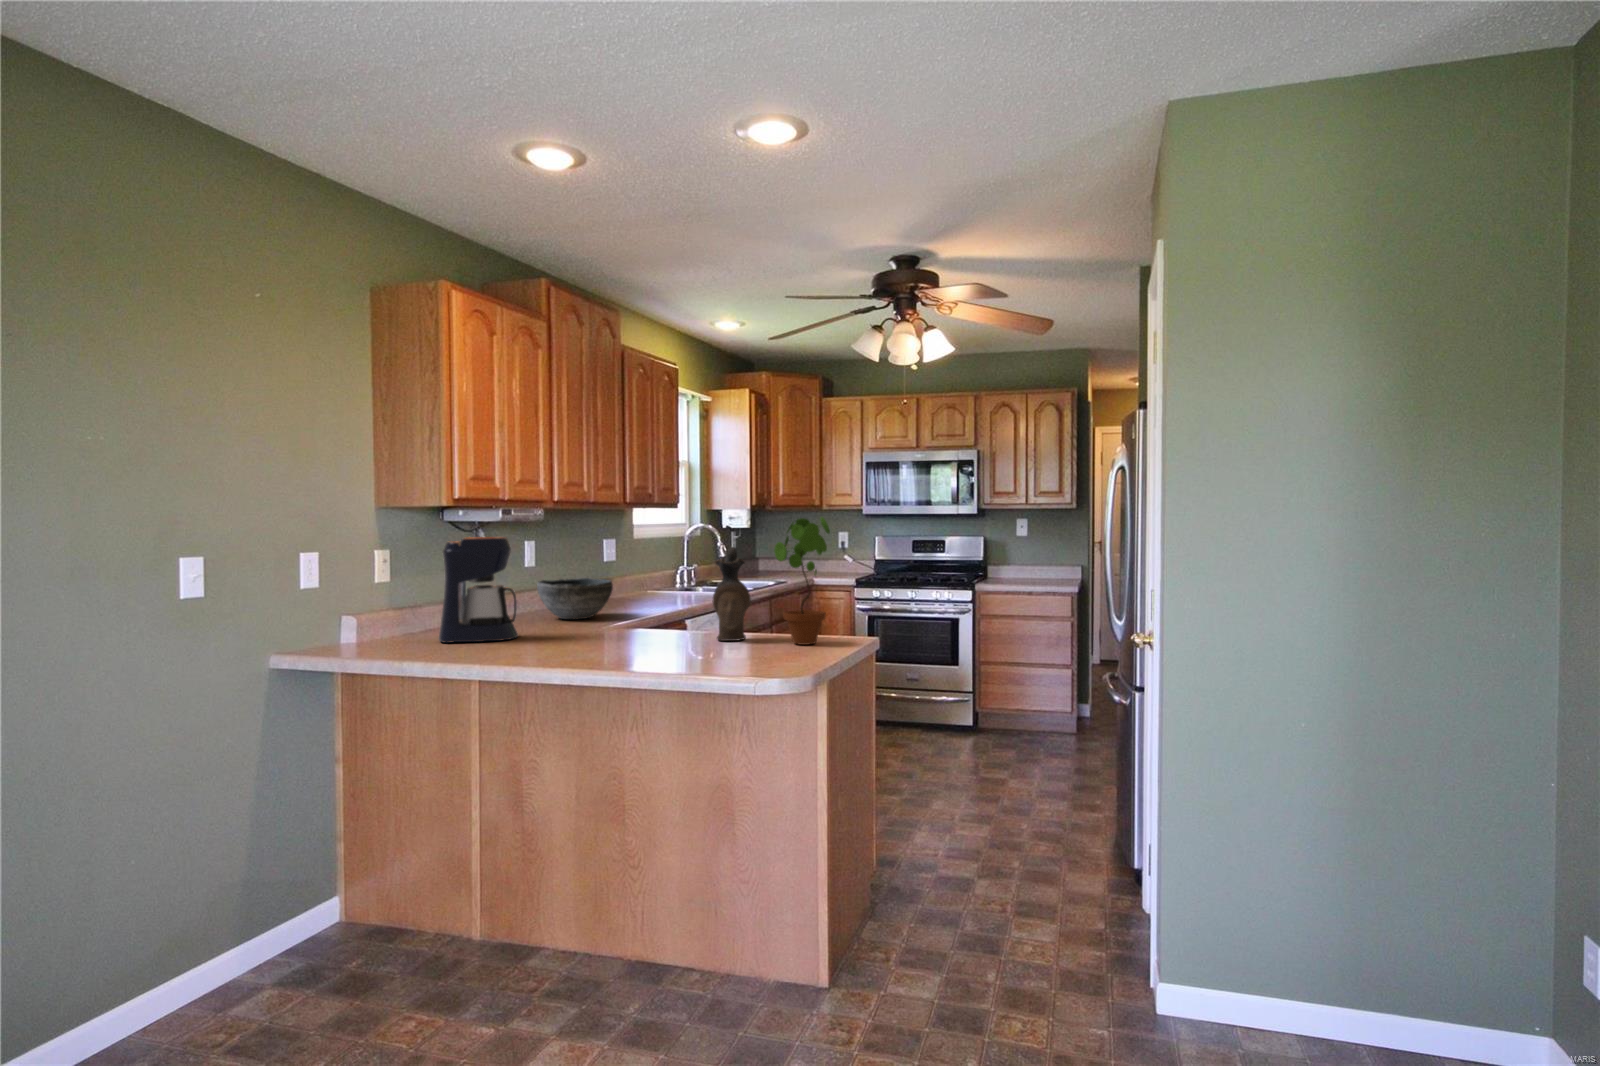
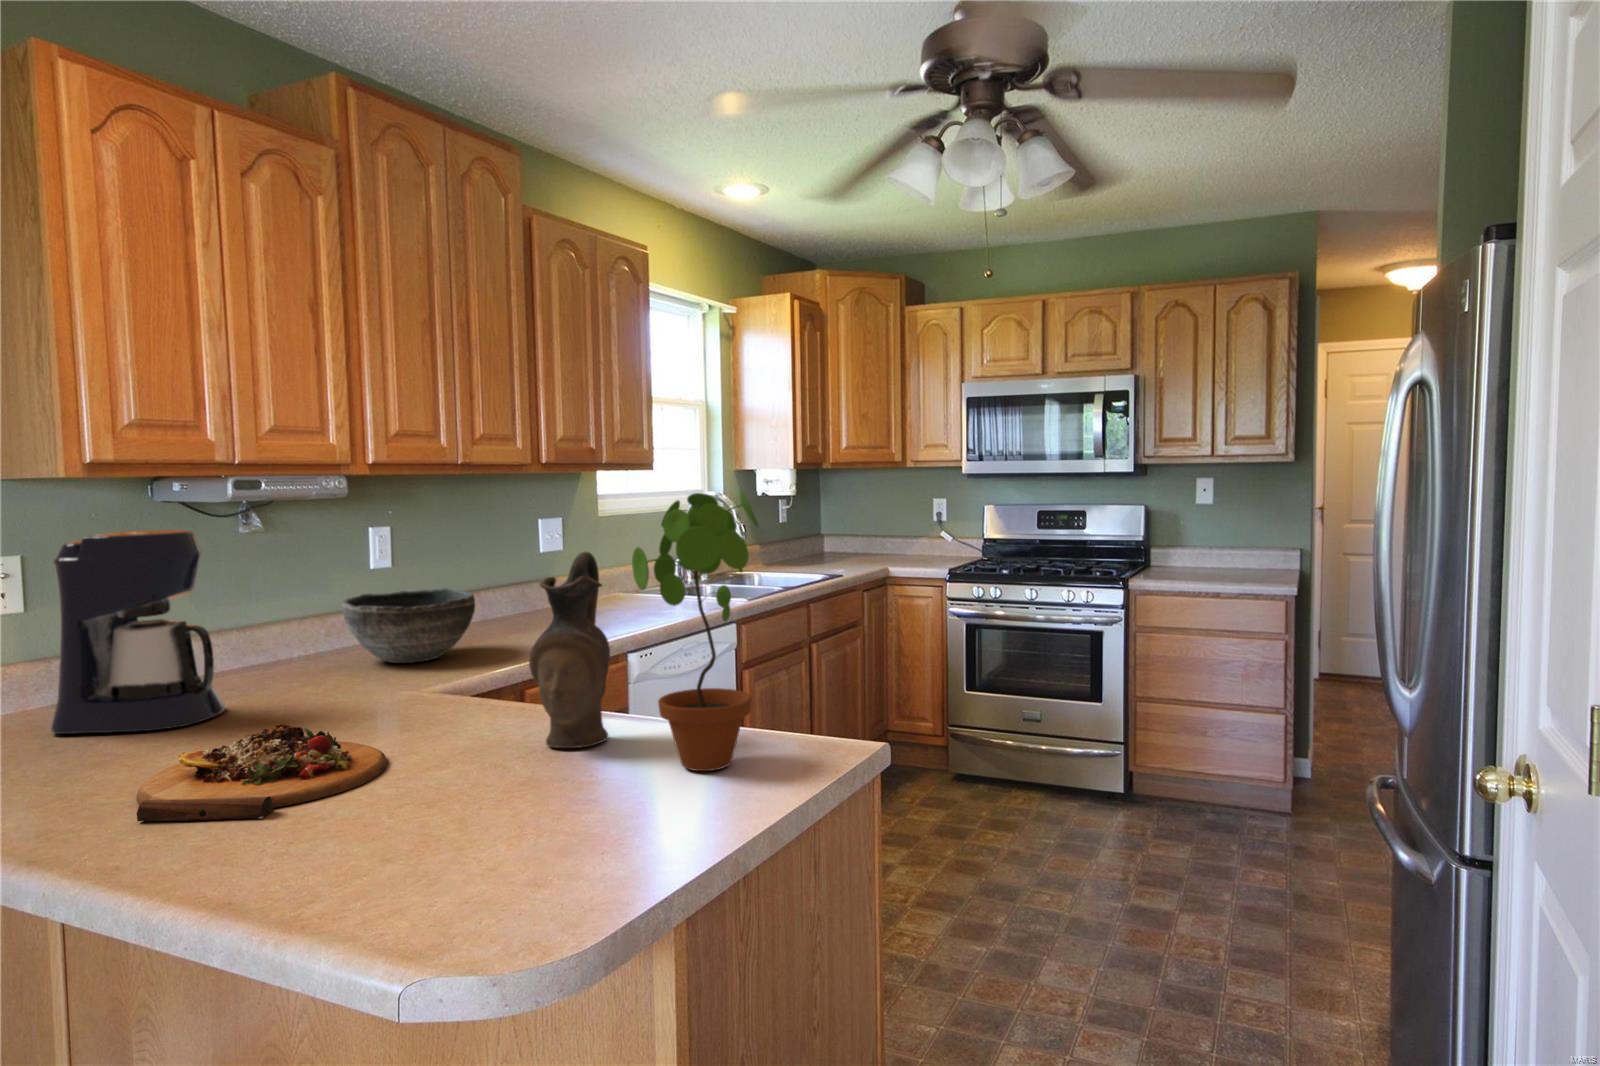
cutting board: none [546,627,653,660] -> present [136,724,387,821]

